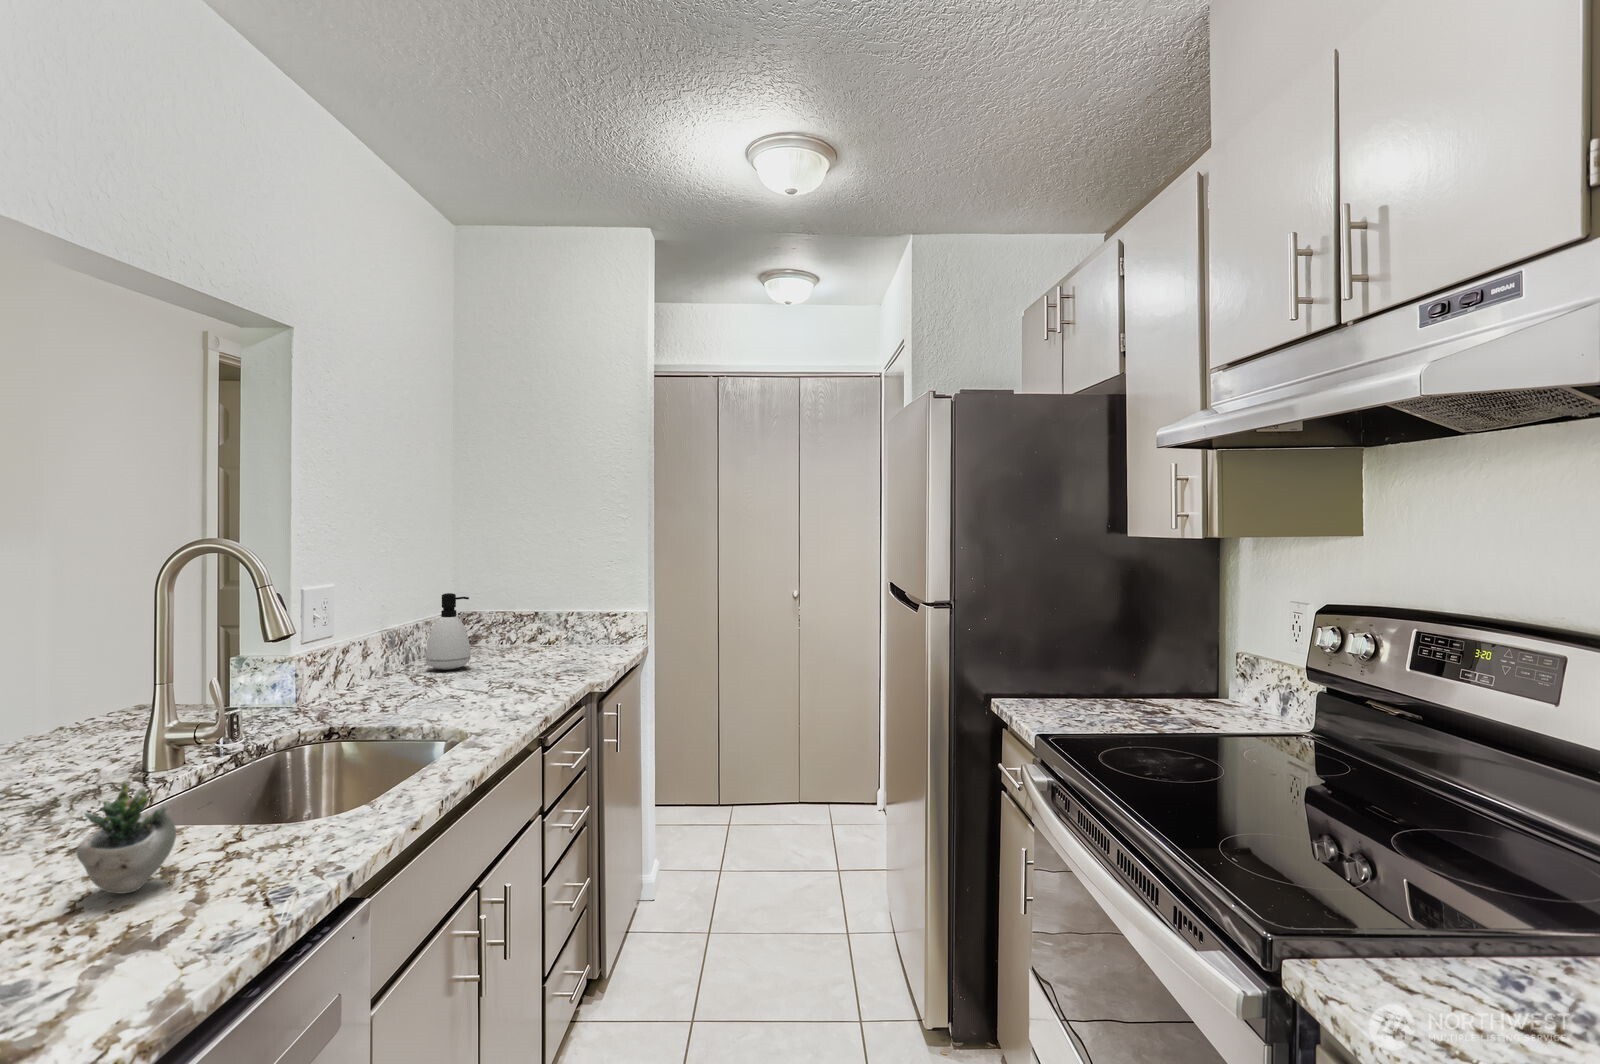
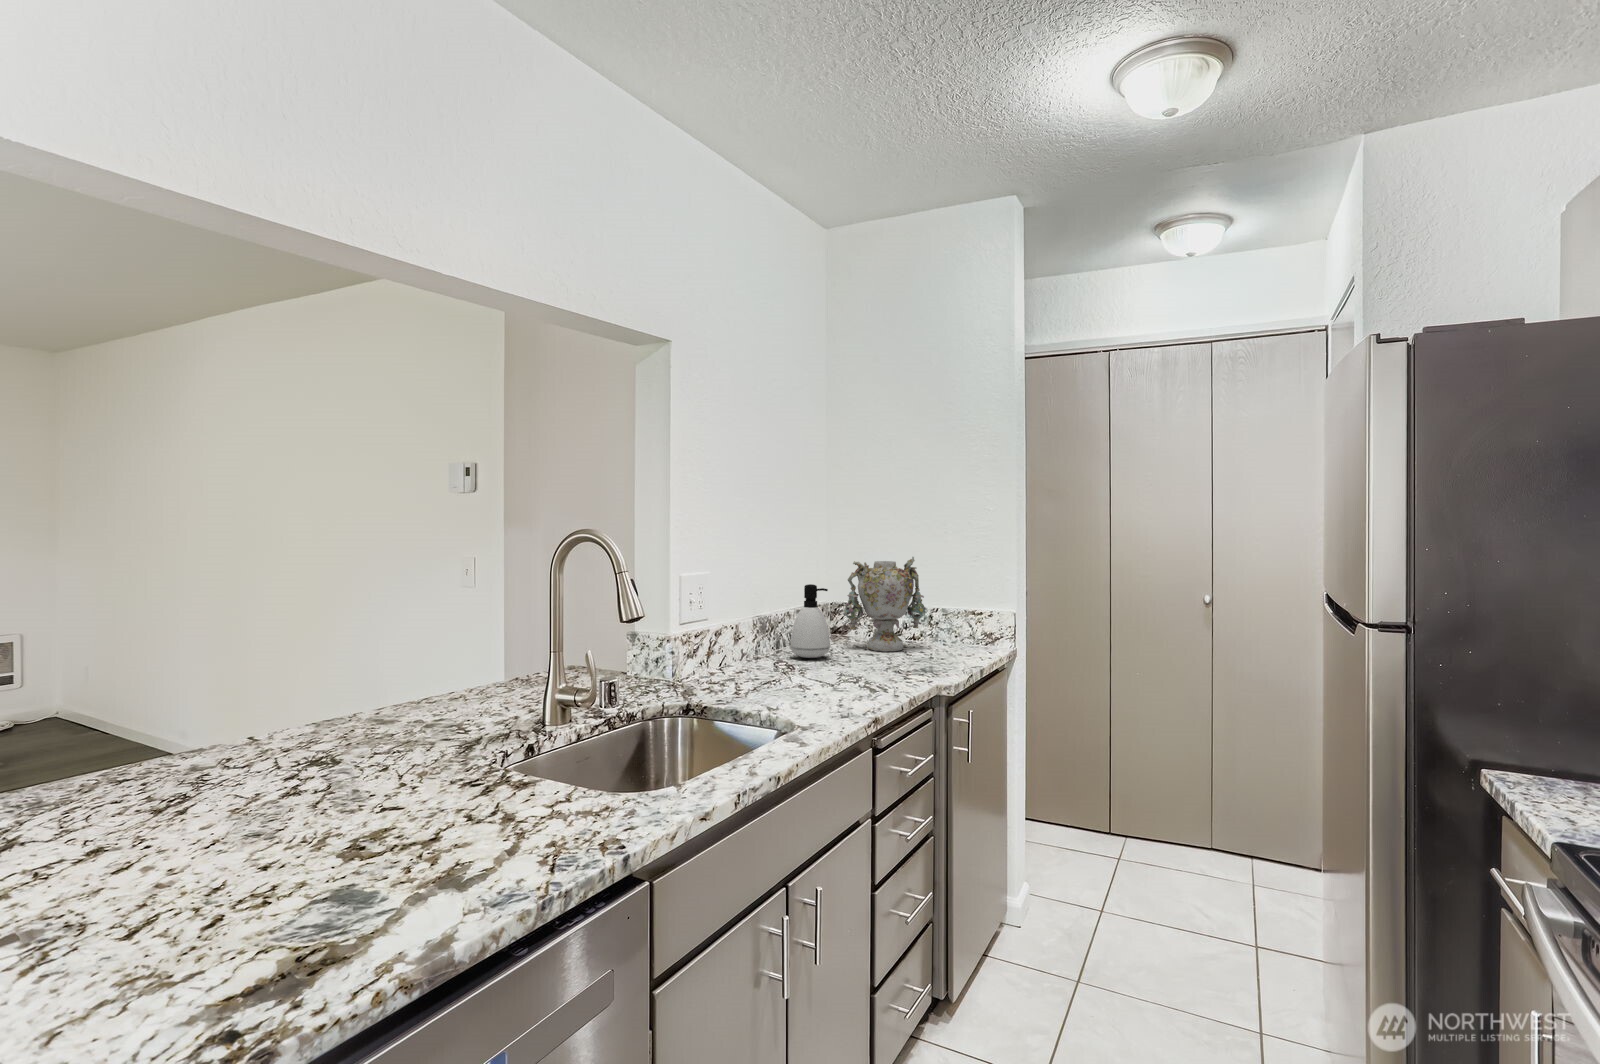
vase: none [480,563,565,657] -> present [844,557,926,652]
succulent plant: present [76,761,256,894] -> none [437,735,559,834]

